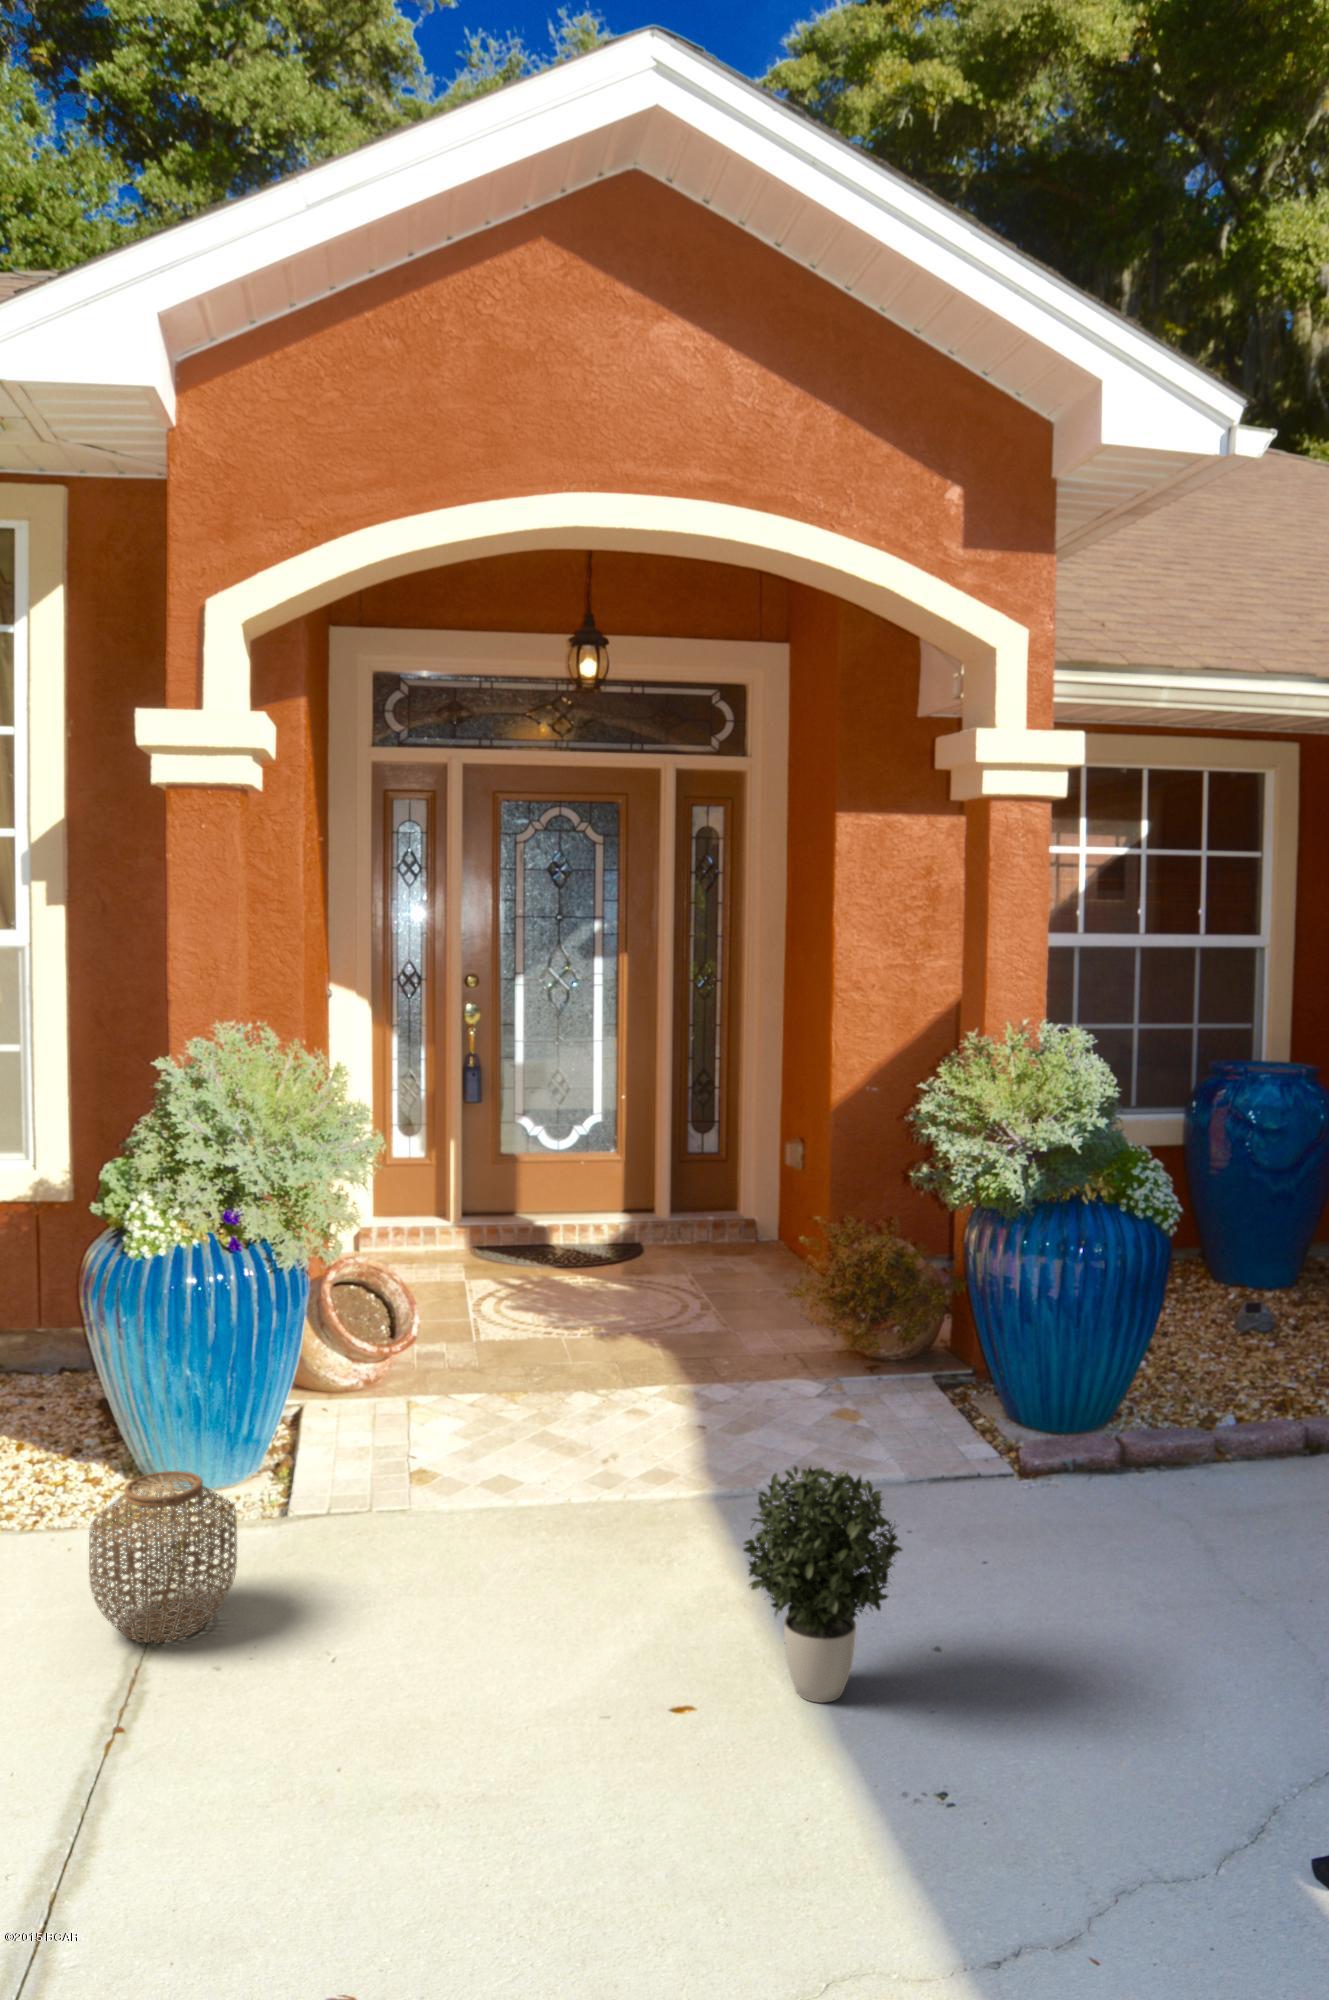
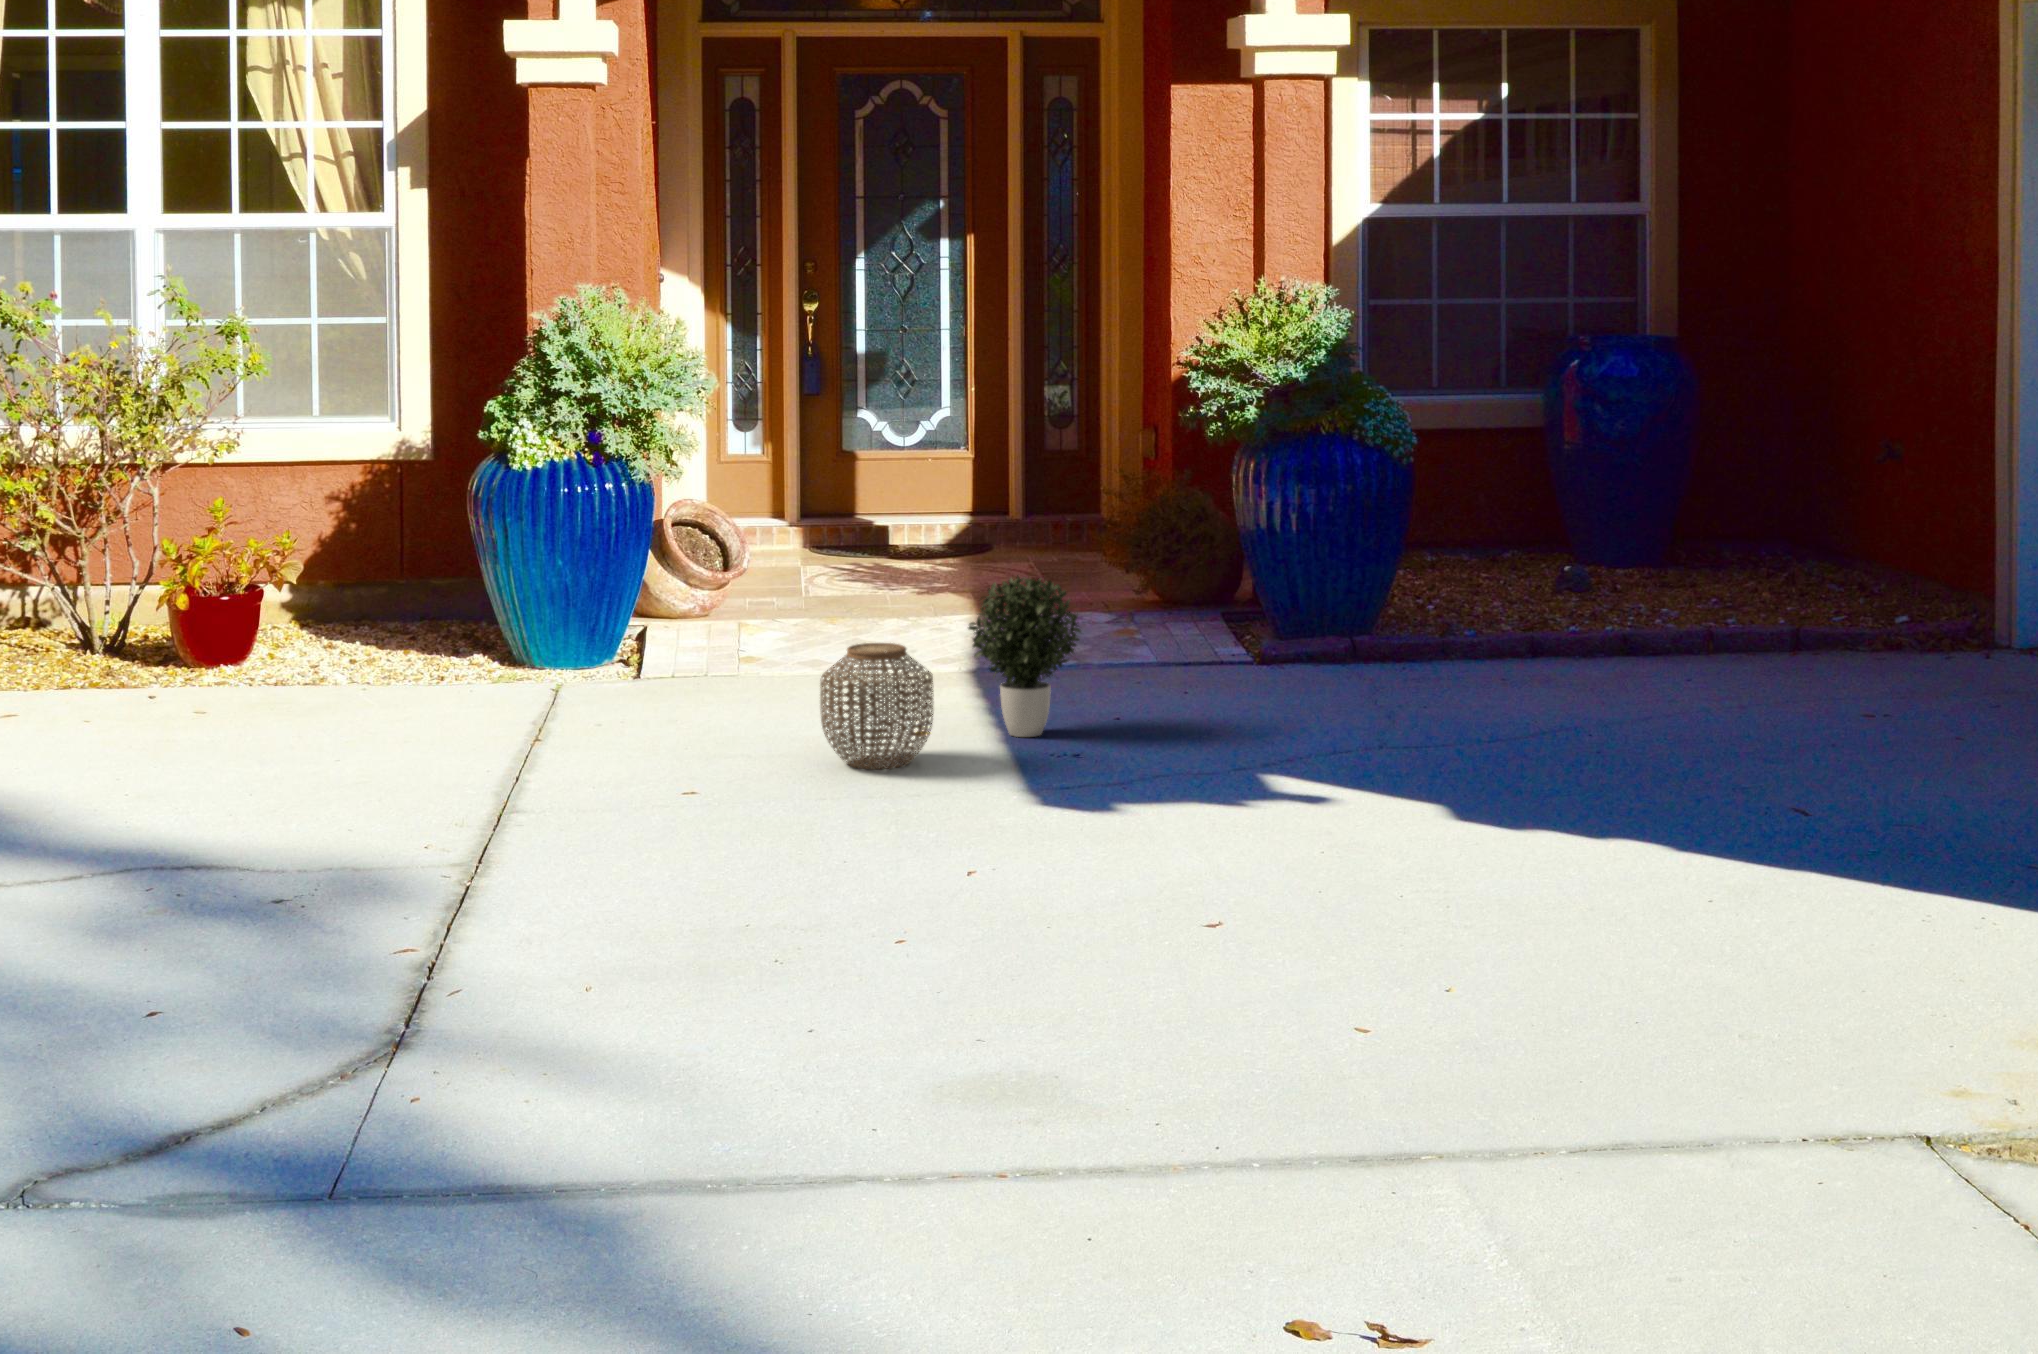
woven basket: present [89,1471,237,1642] -> present [820,643,933,769]

